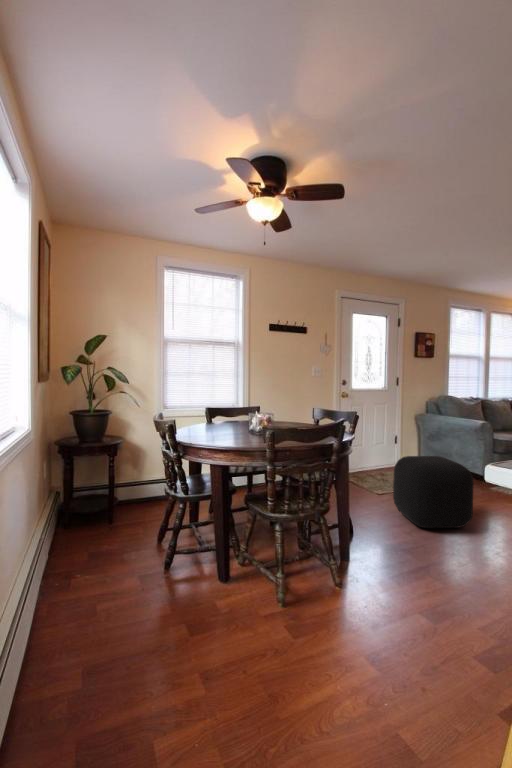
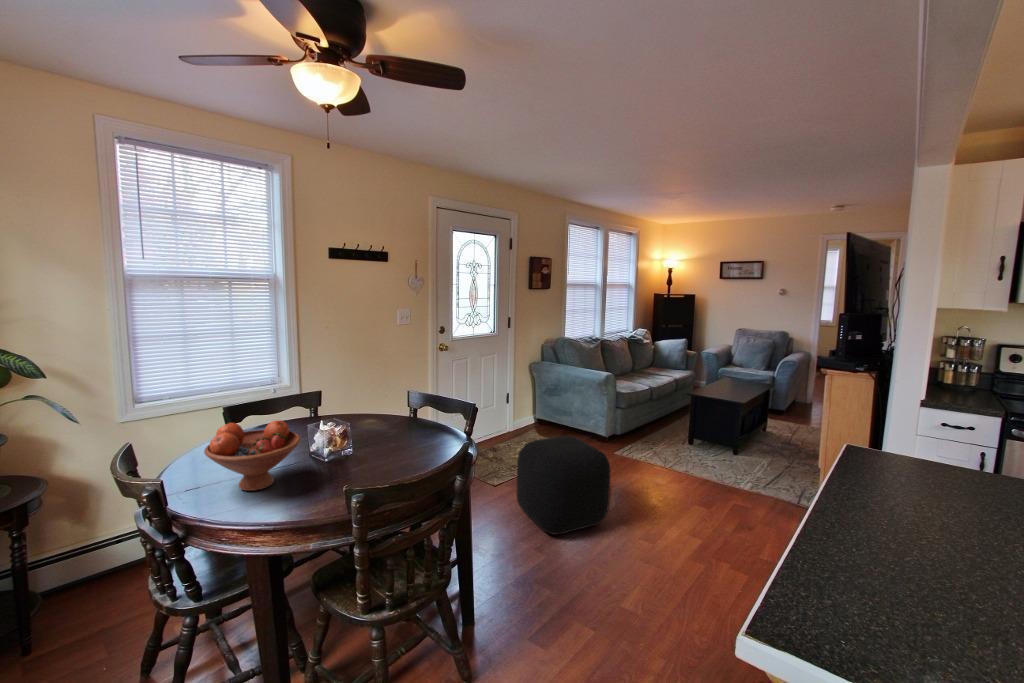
fruit bowl: none [196,400,244,437] -> present [204,420,301,491]

